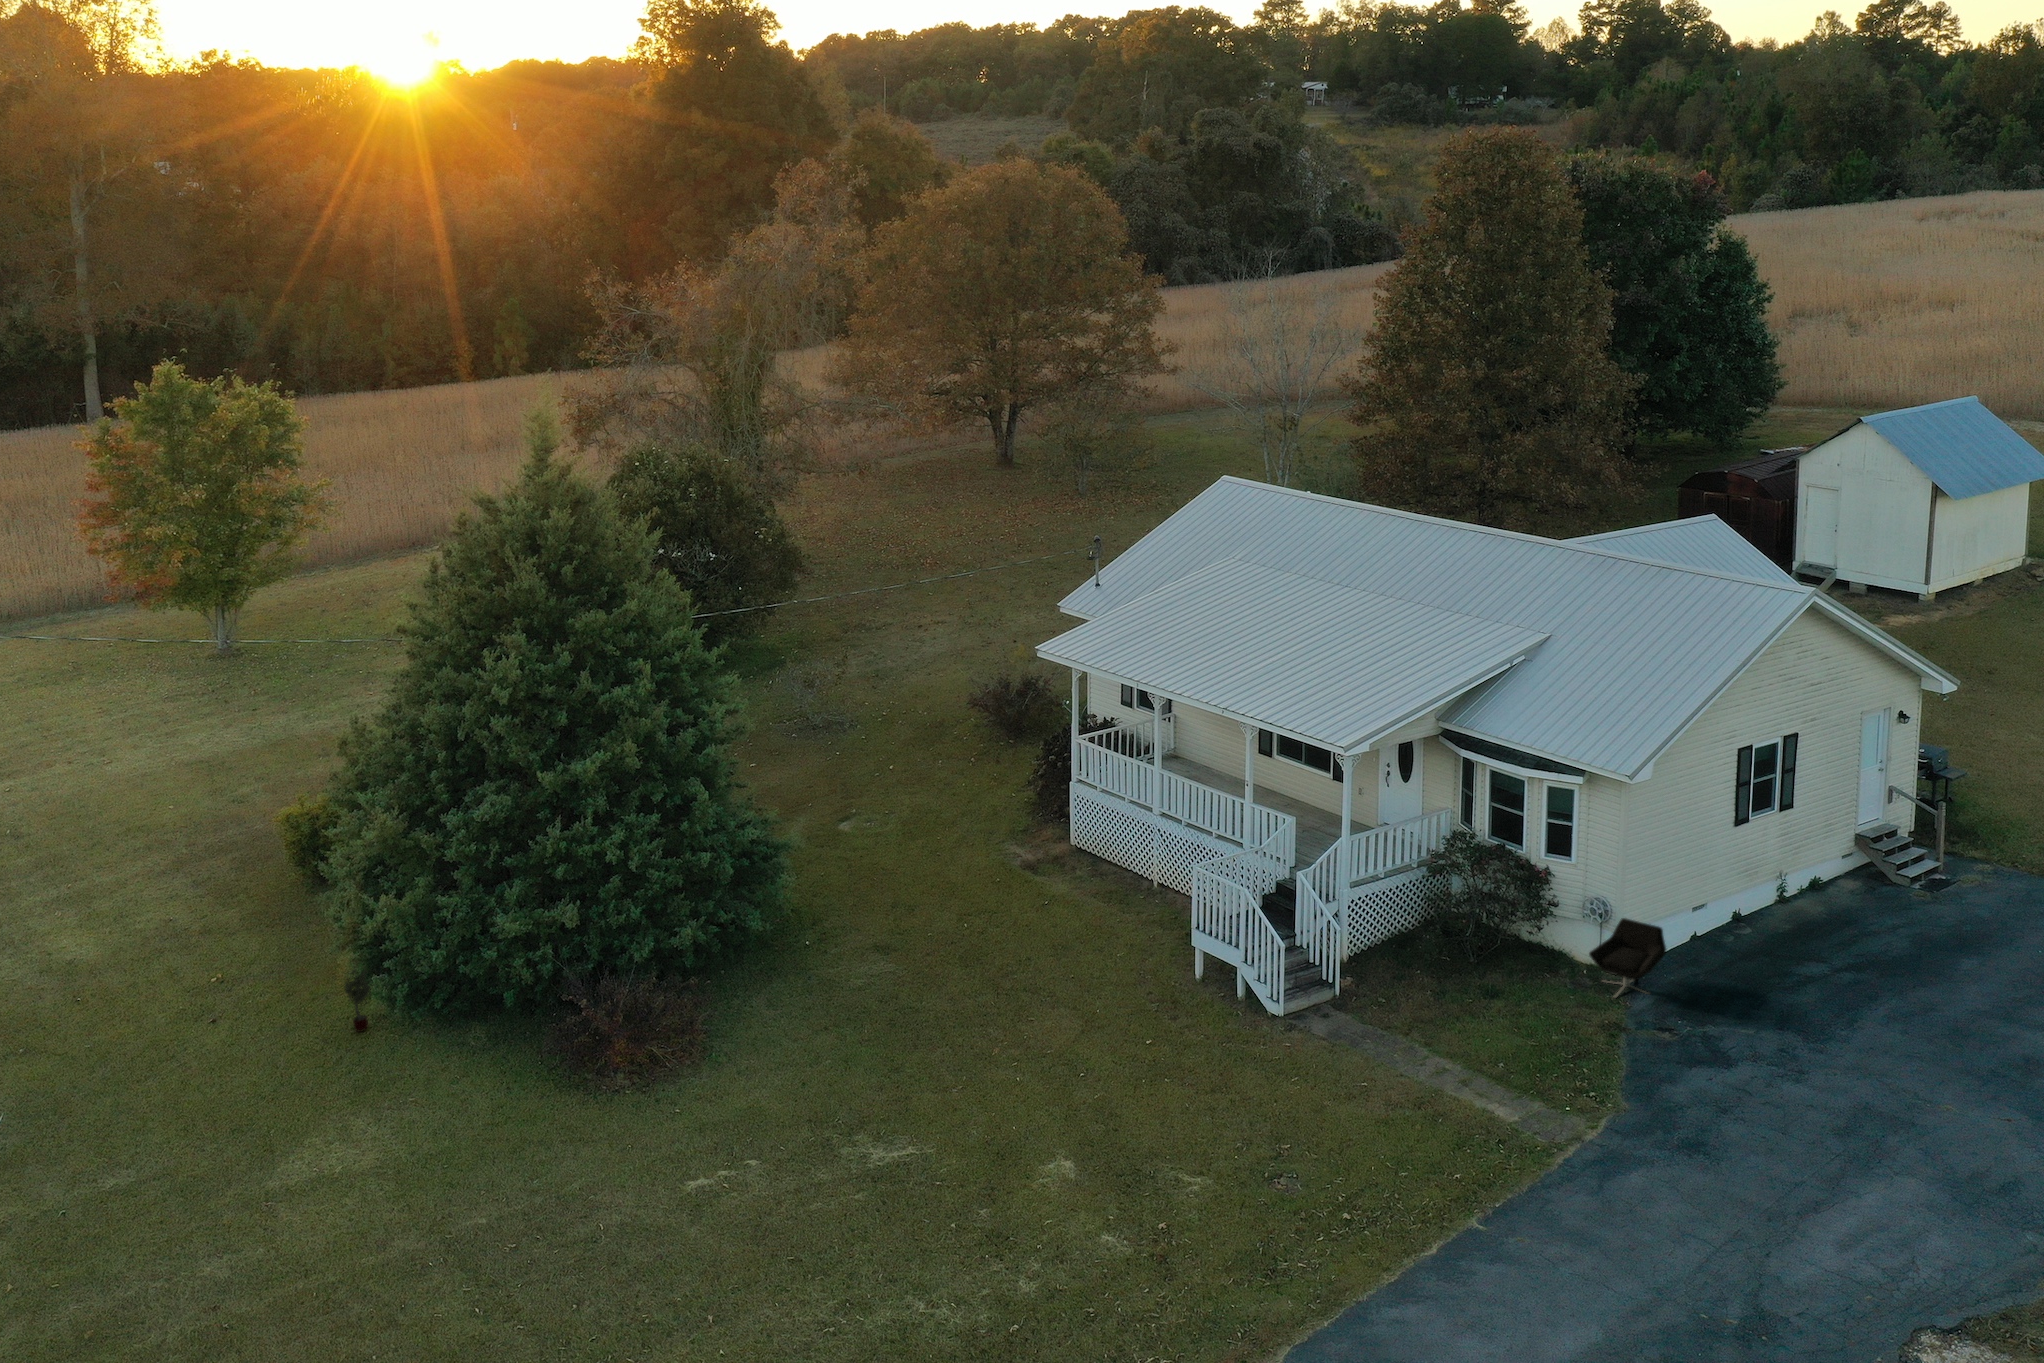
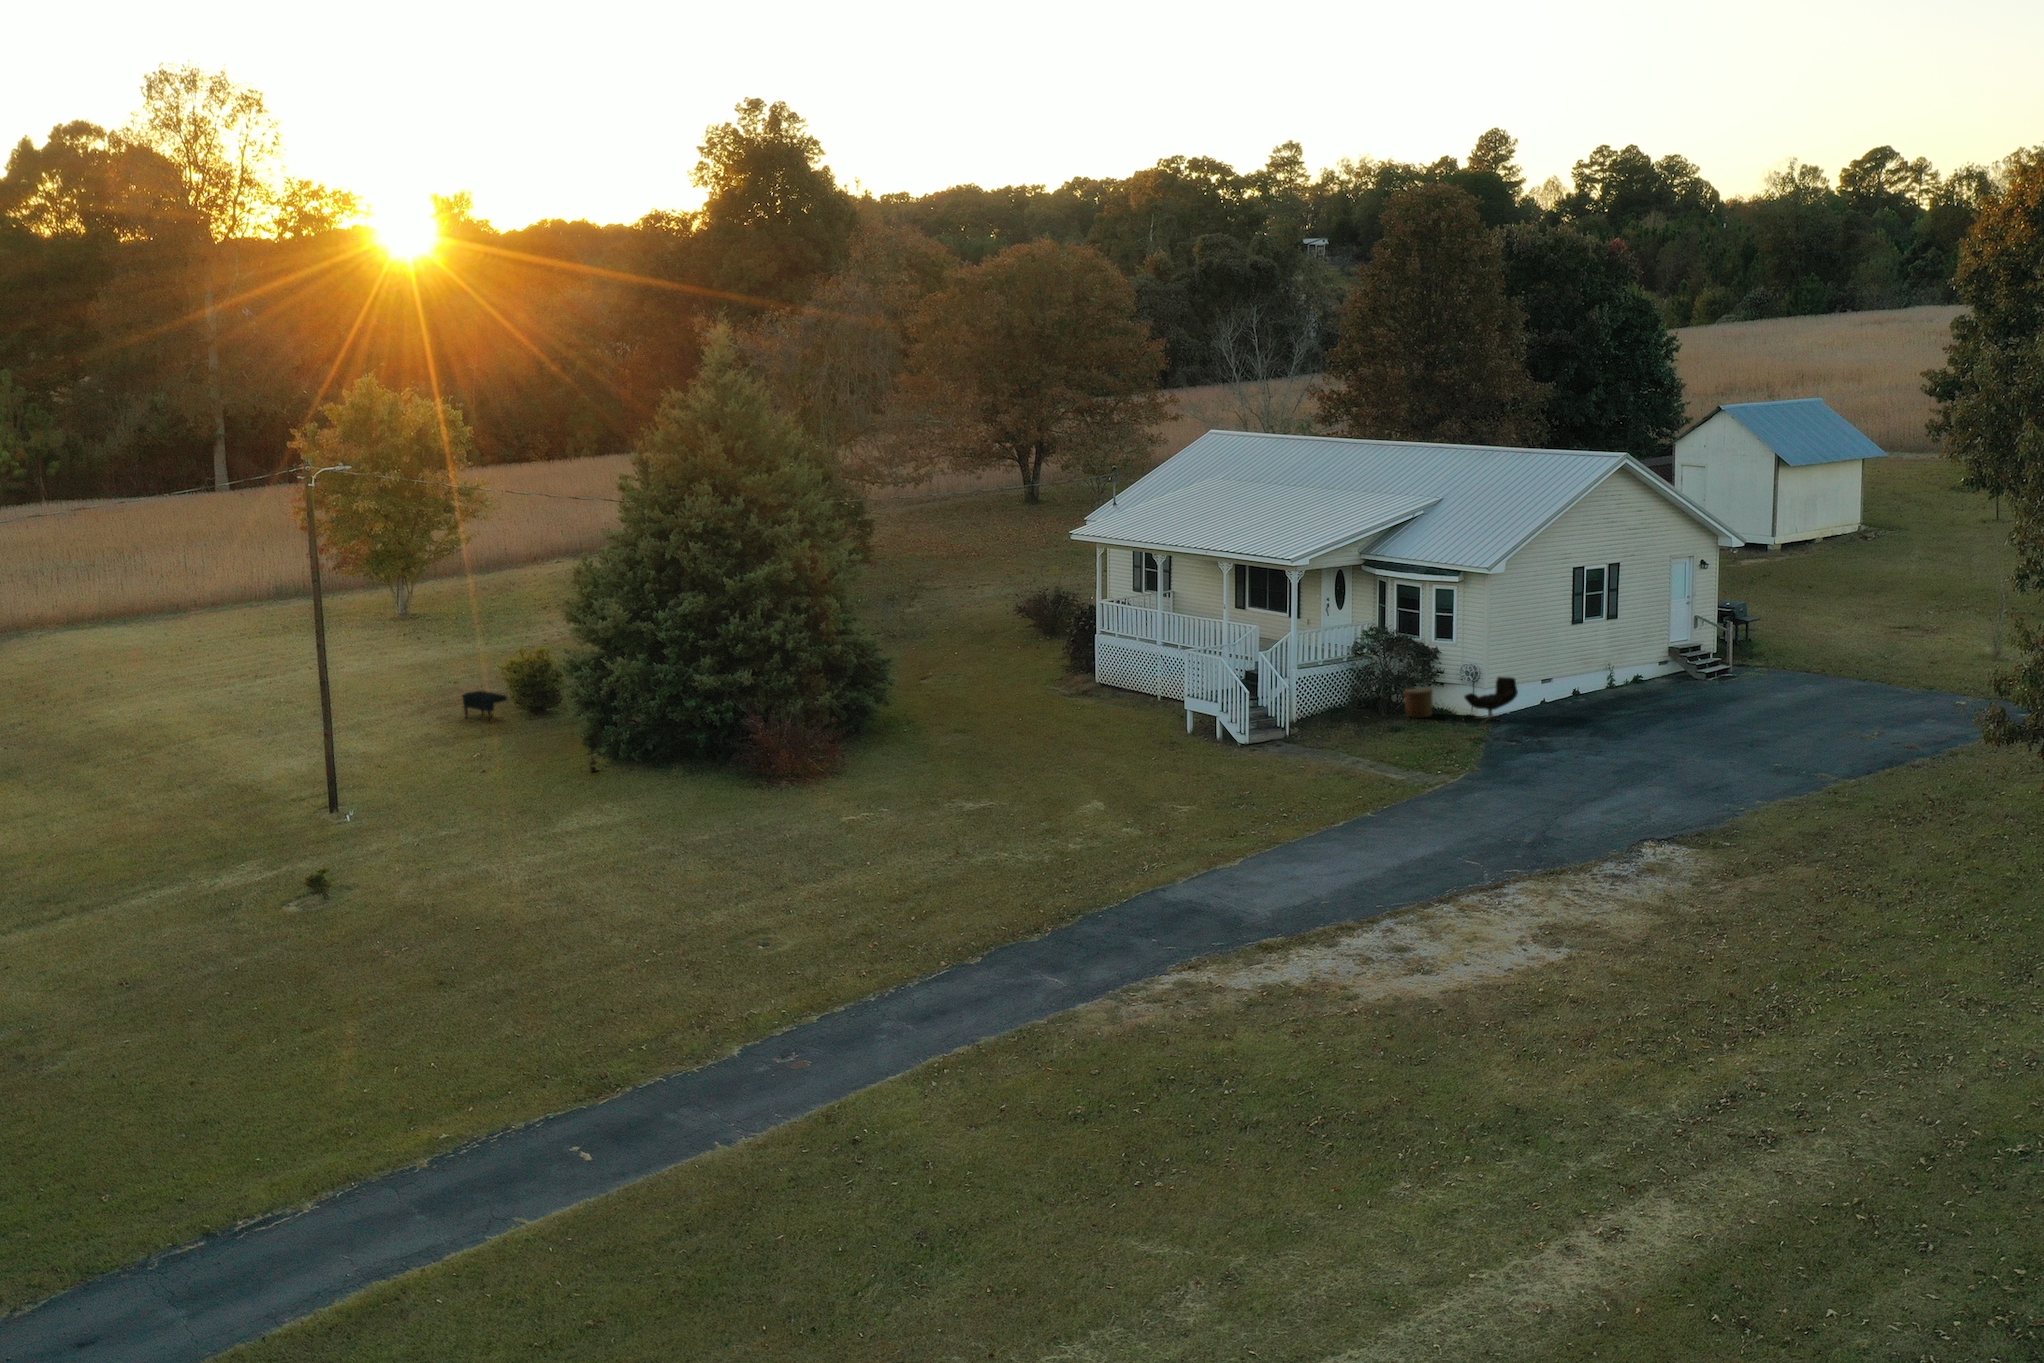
bench: none [237,830,296,886] -> present [462,691,507,723]
woven basket: none [1501,925,1542,975] -> present [1404,687,1432,718]

